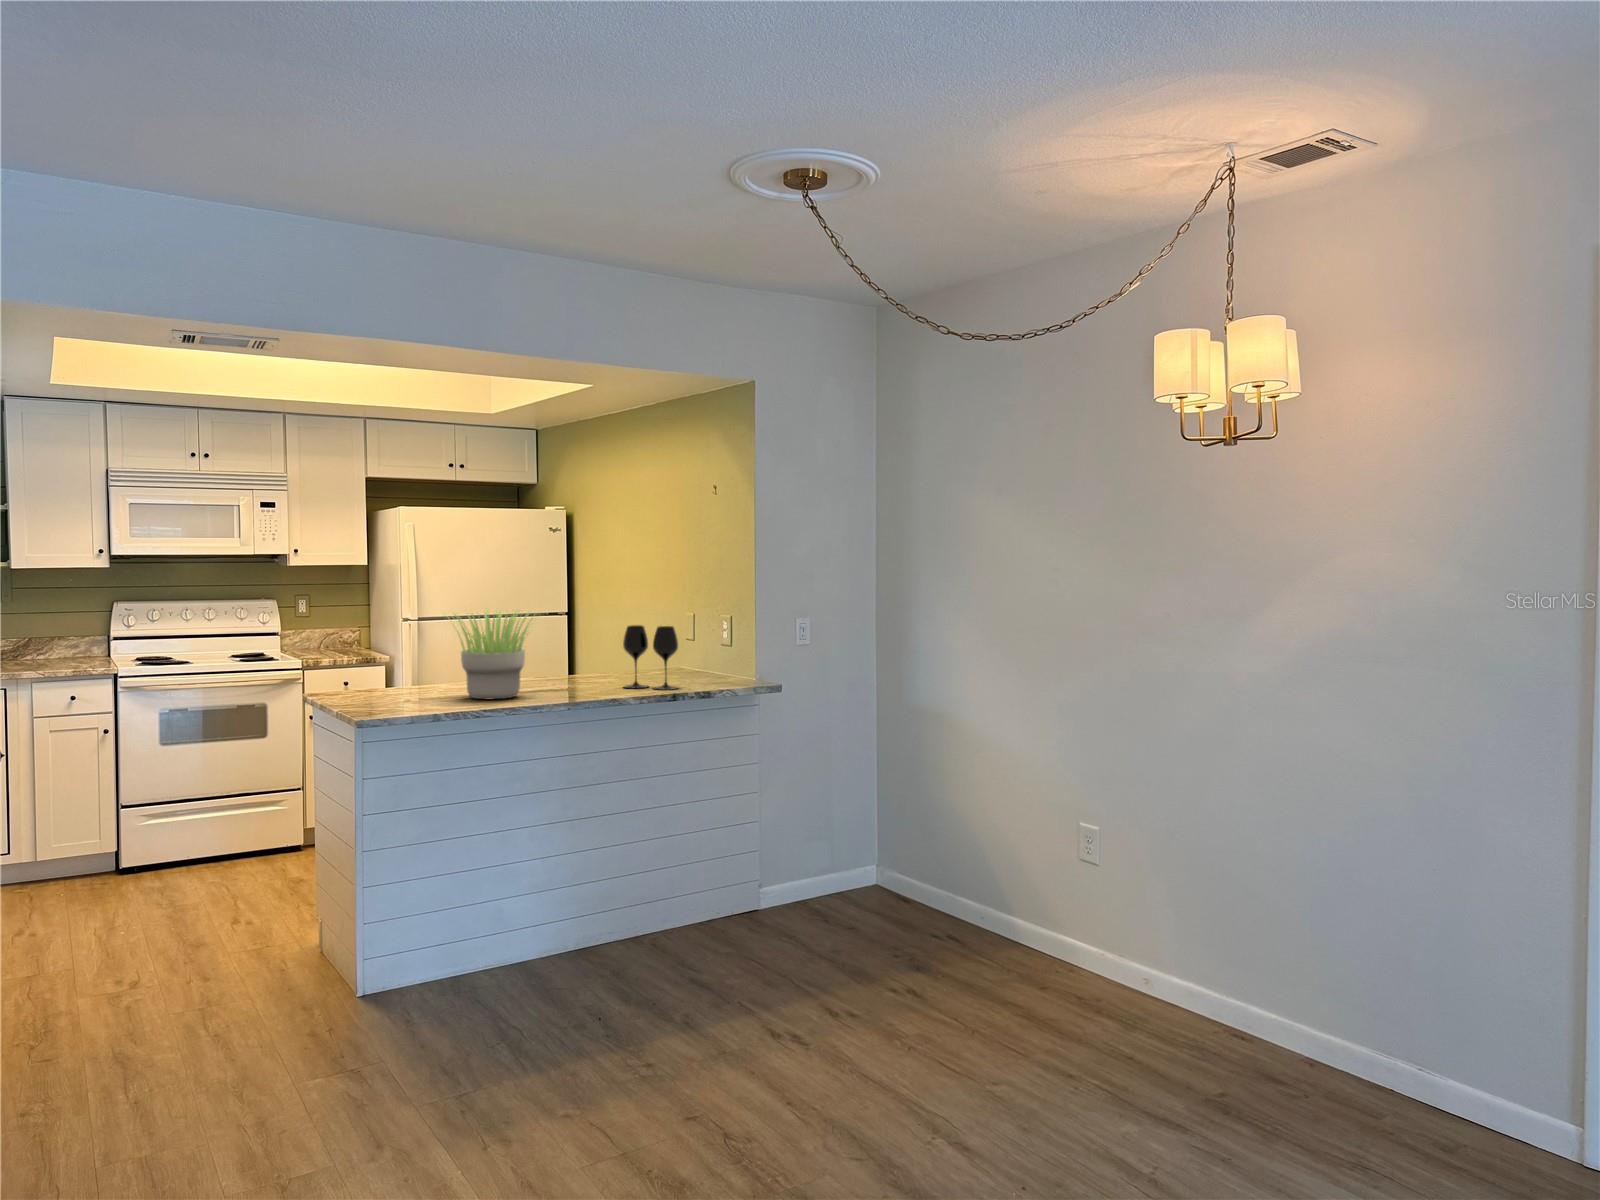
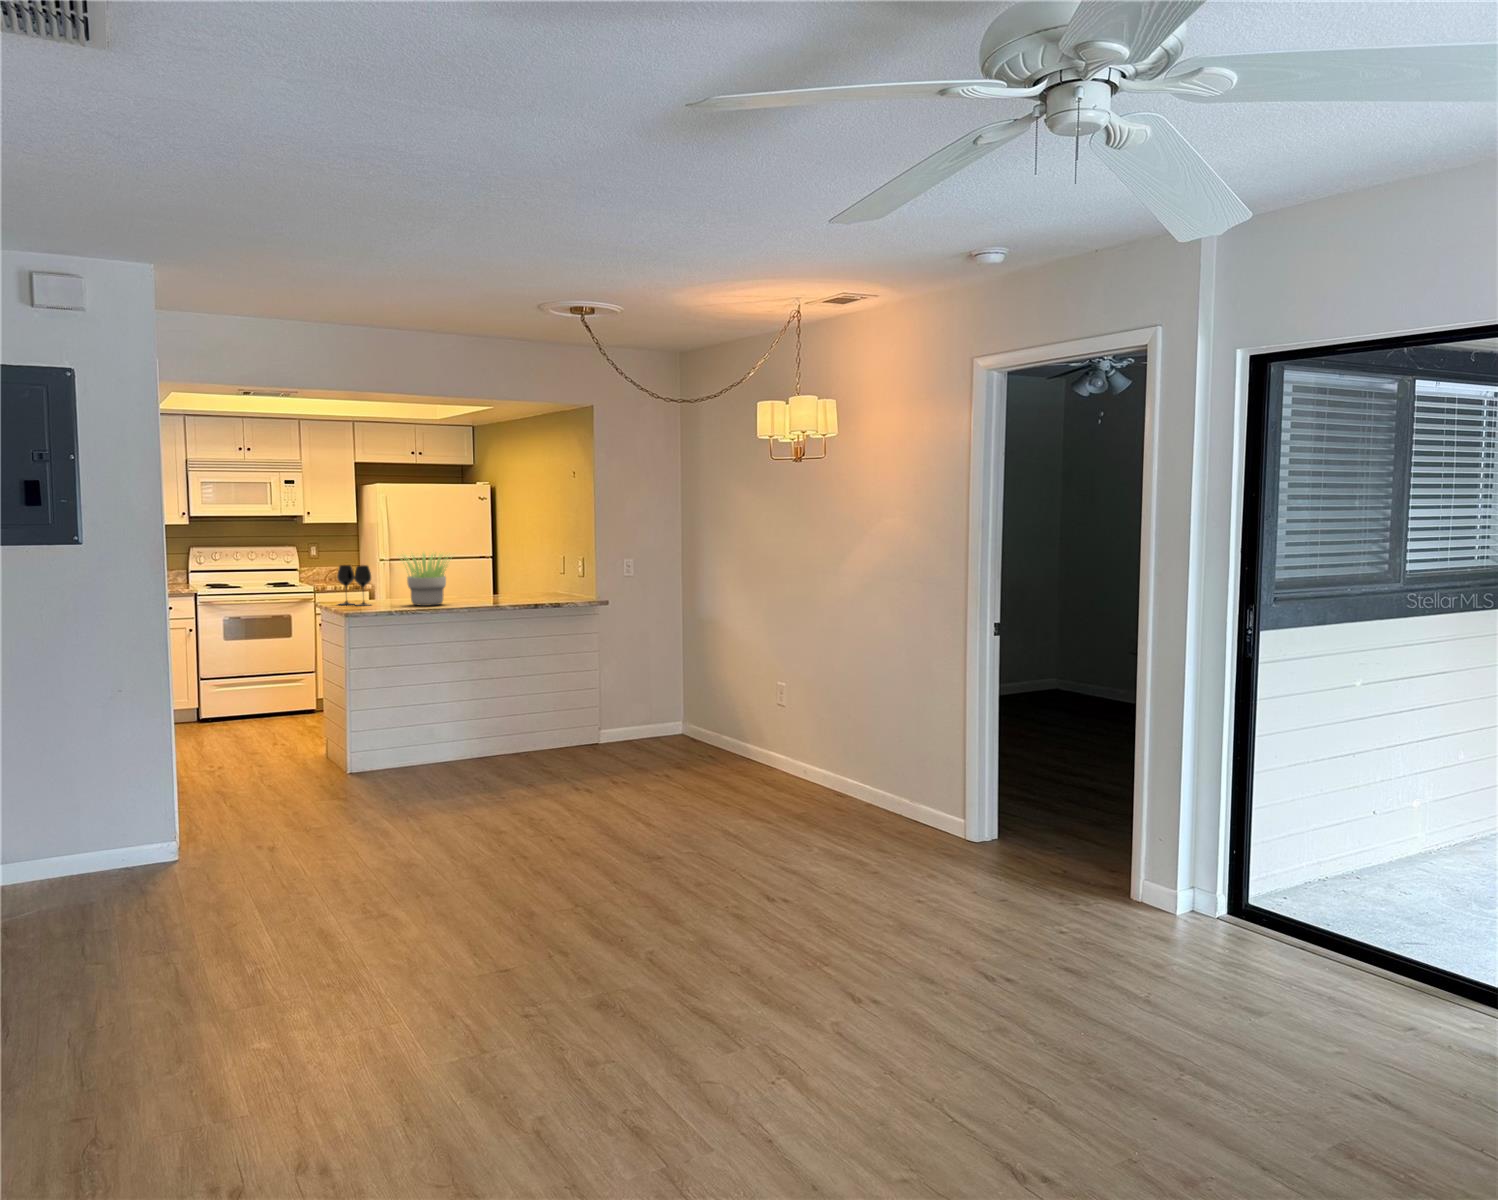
wine glass: present [623,625,678,690] -> present [337,565,371,606]

